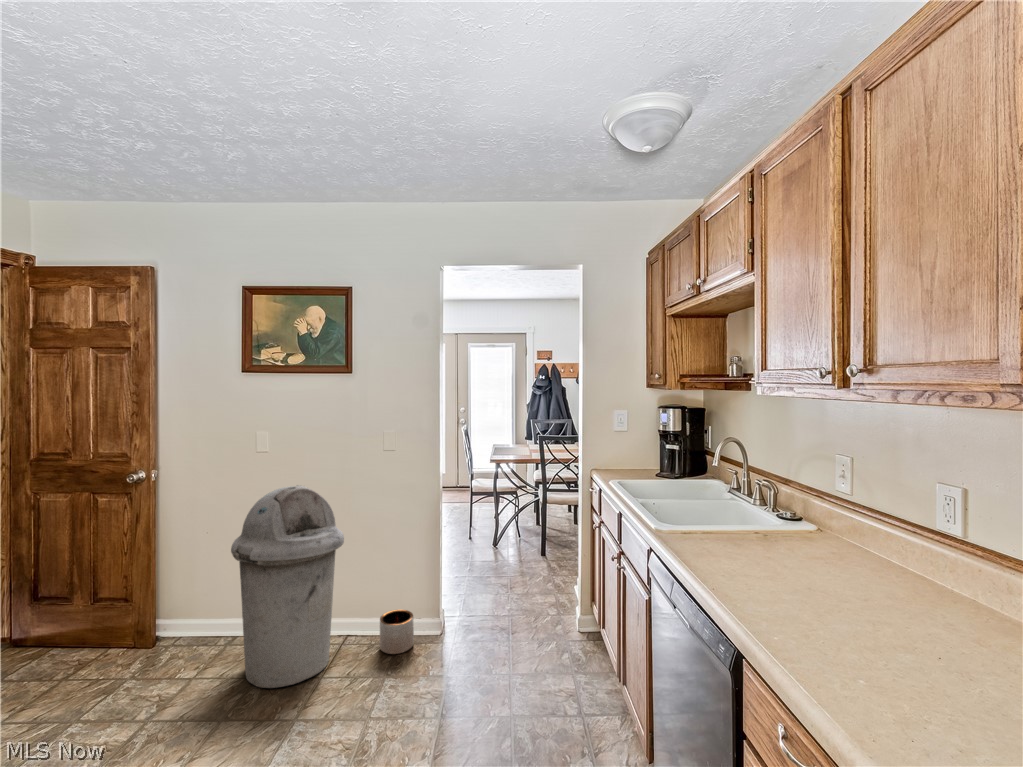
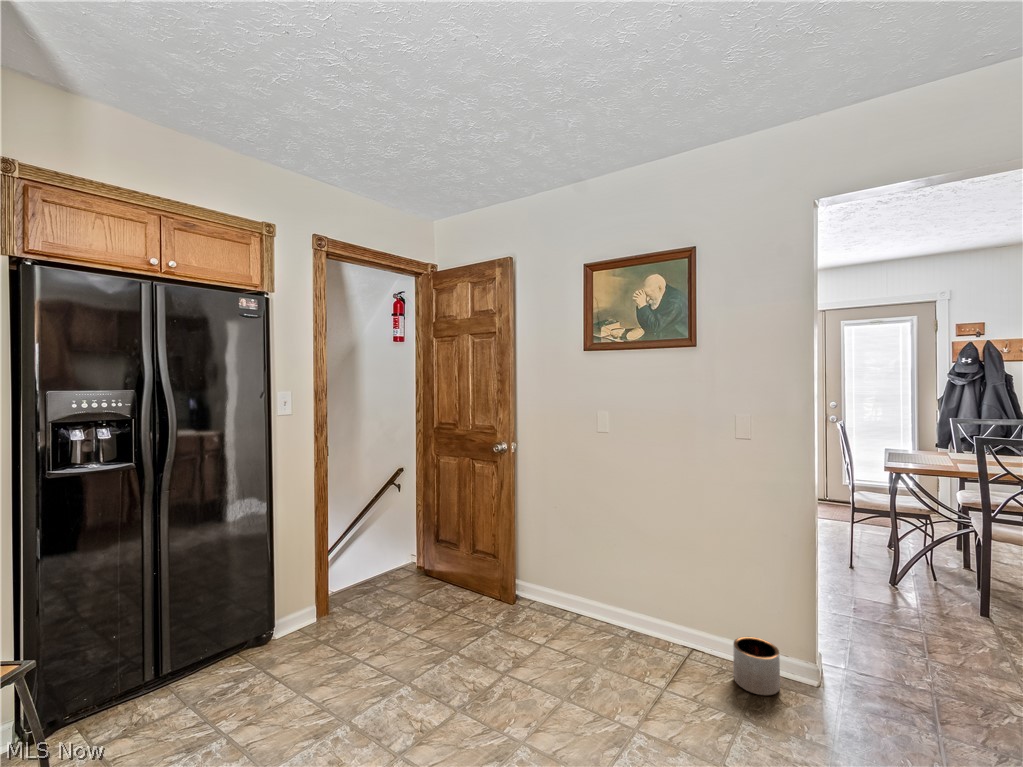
trash can: present [231,485,344,688] -> none [574,468,689,687]

